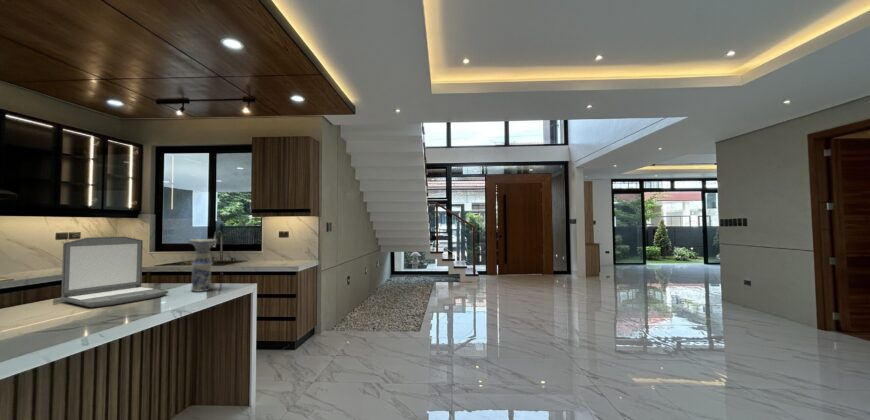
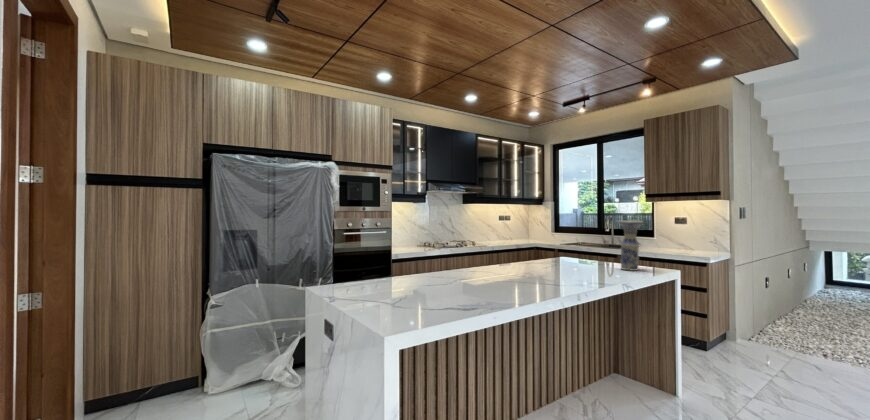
laptop: present [60,237,168,307] -> none [529,217,604,272]

